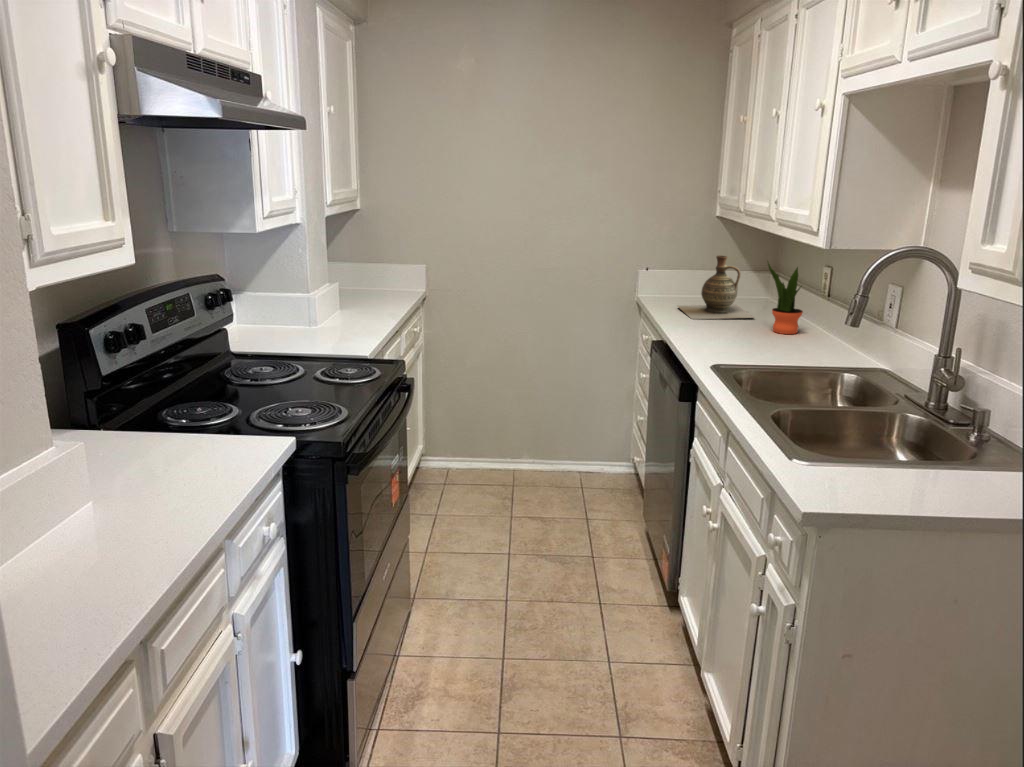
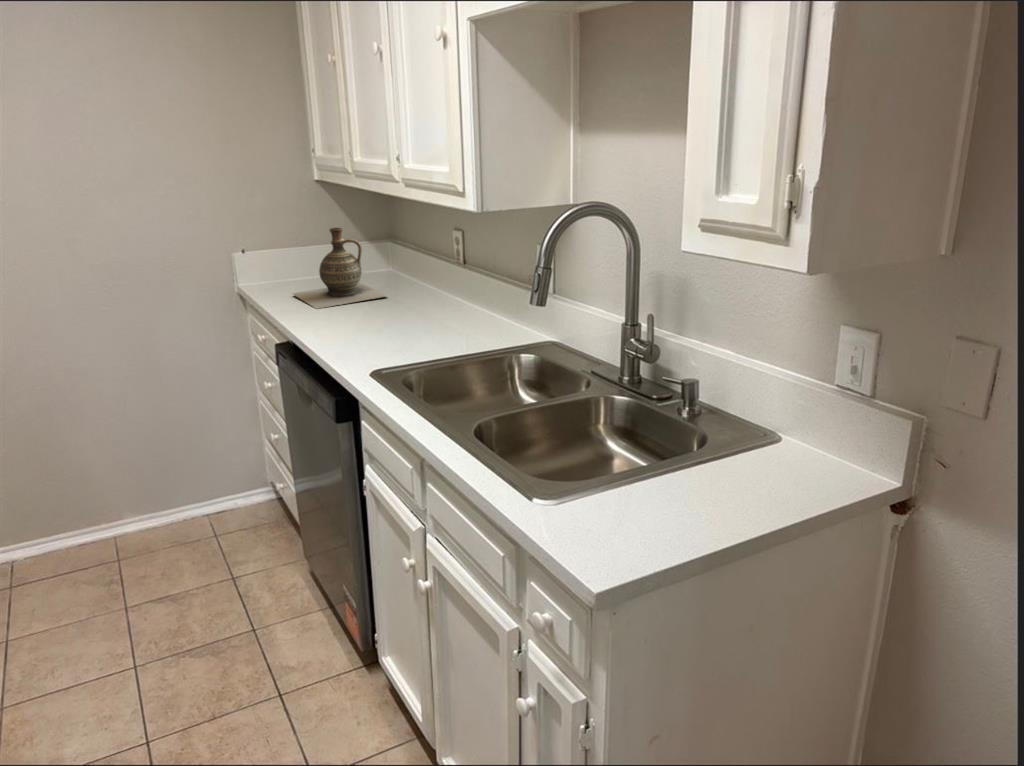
potted plant: present [768,262,803,334] -> none [393,228,443,312]

